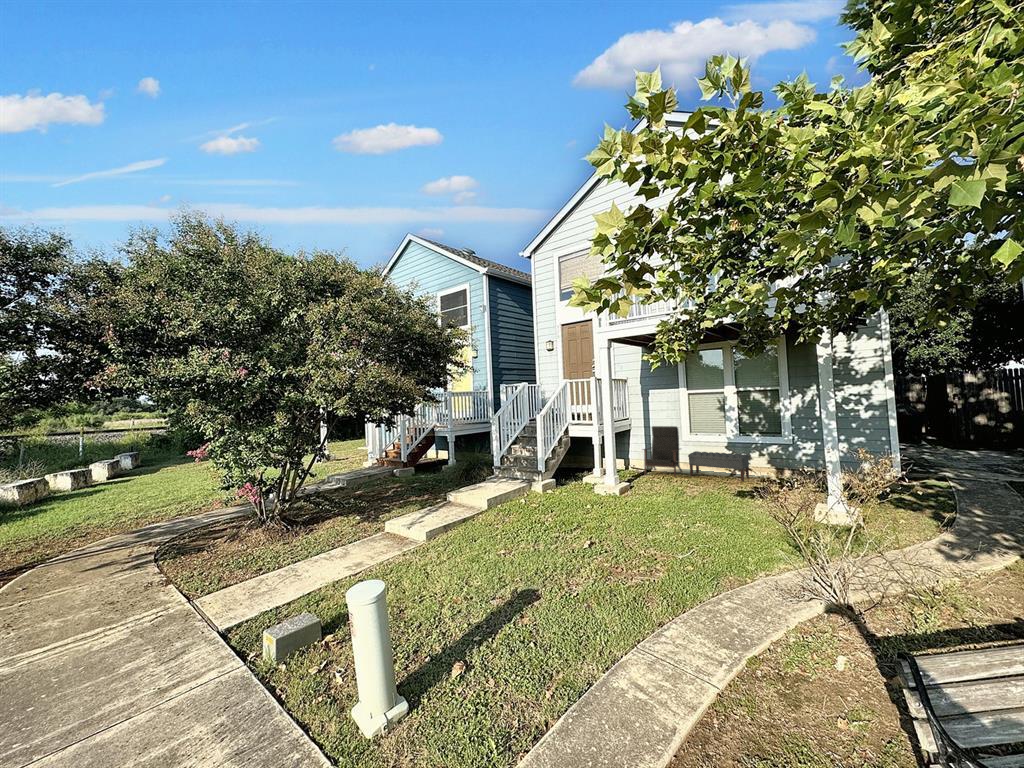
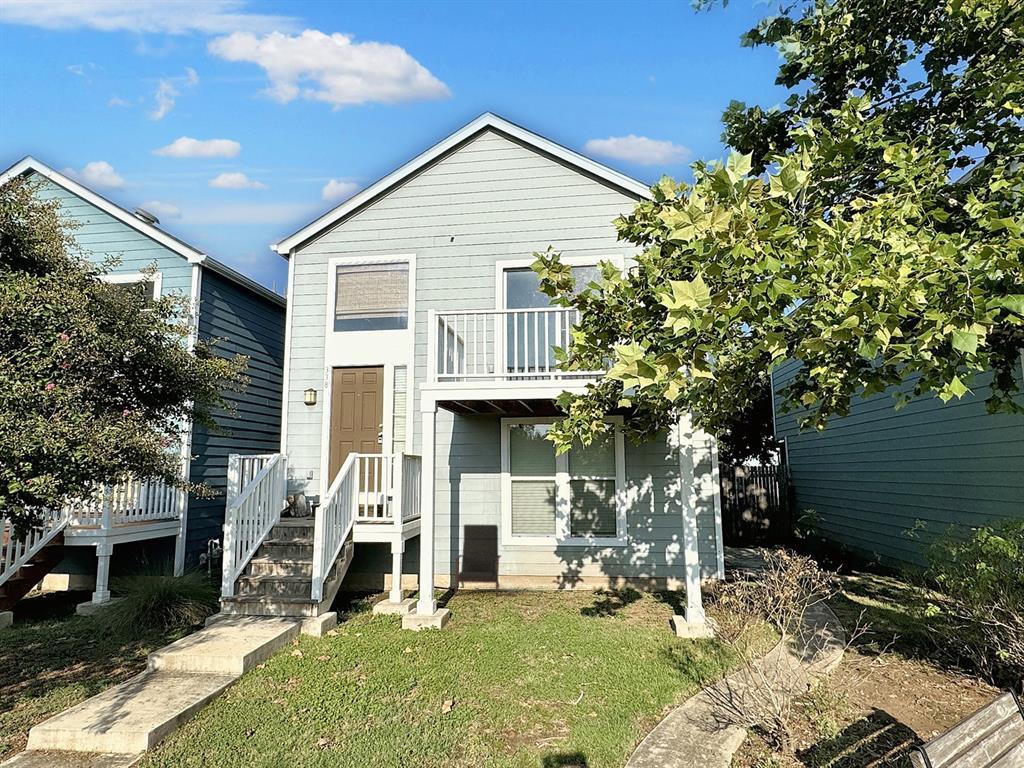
bench: present [688,451,749,481] -> none [512,559,582,596]

